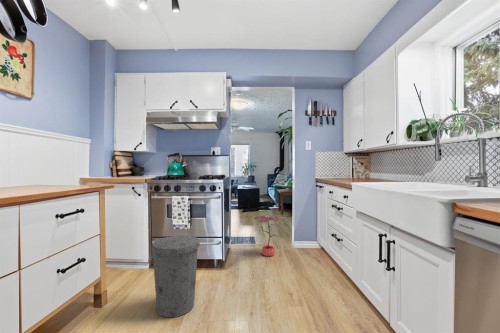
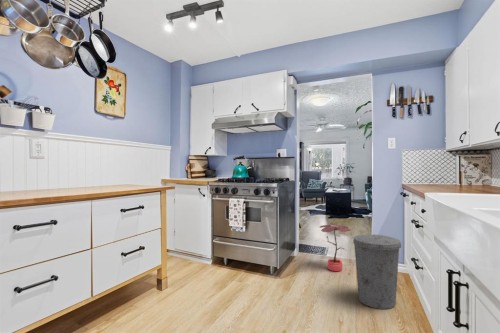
trash can: present [152,236,200,317] -> present [353,235,401,309]

